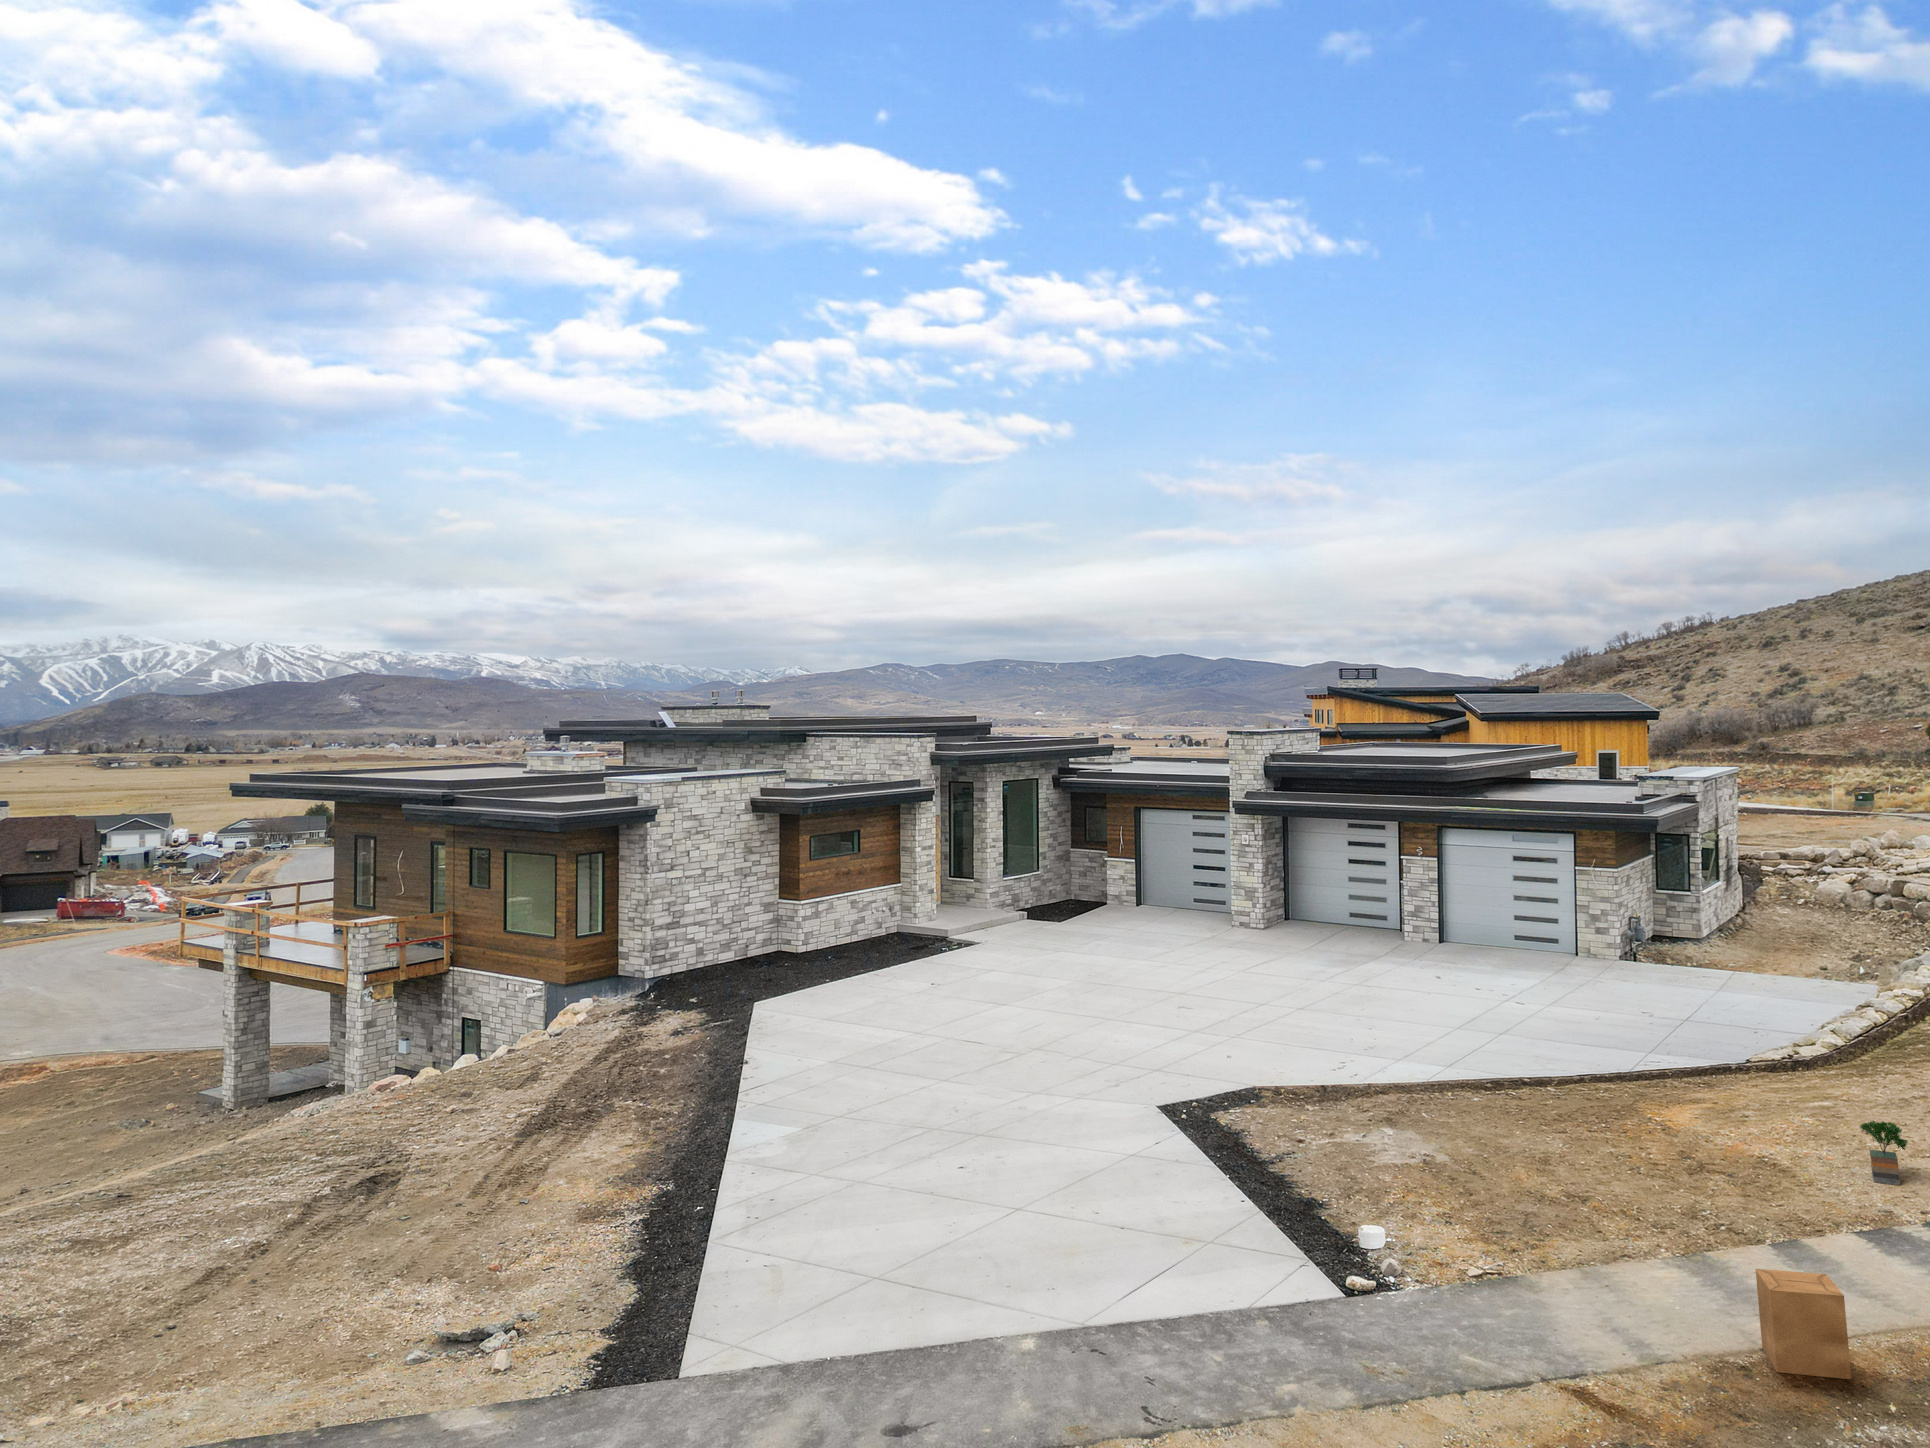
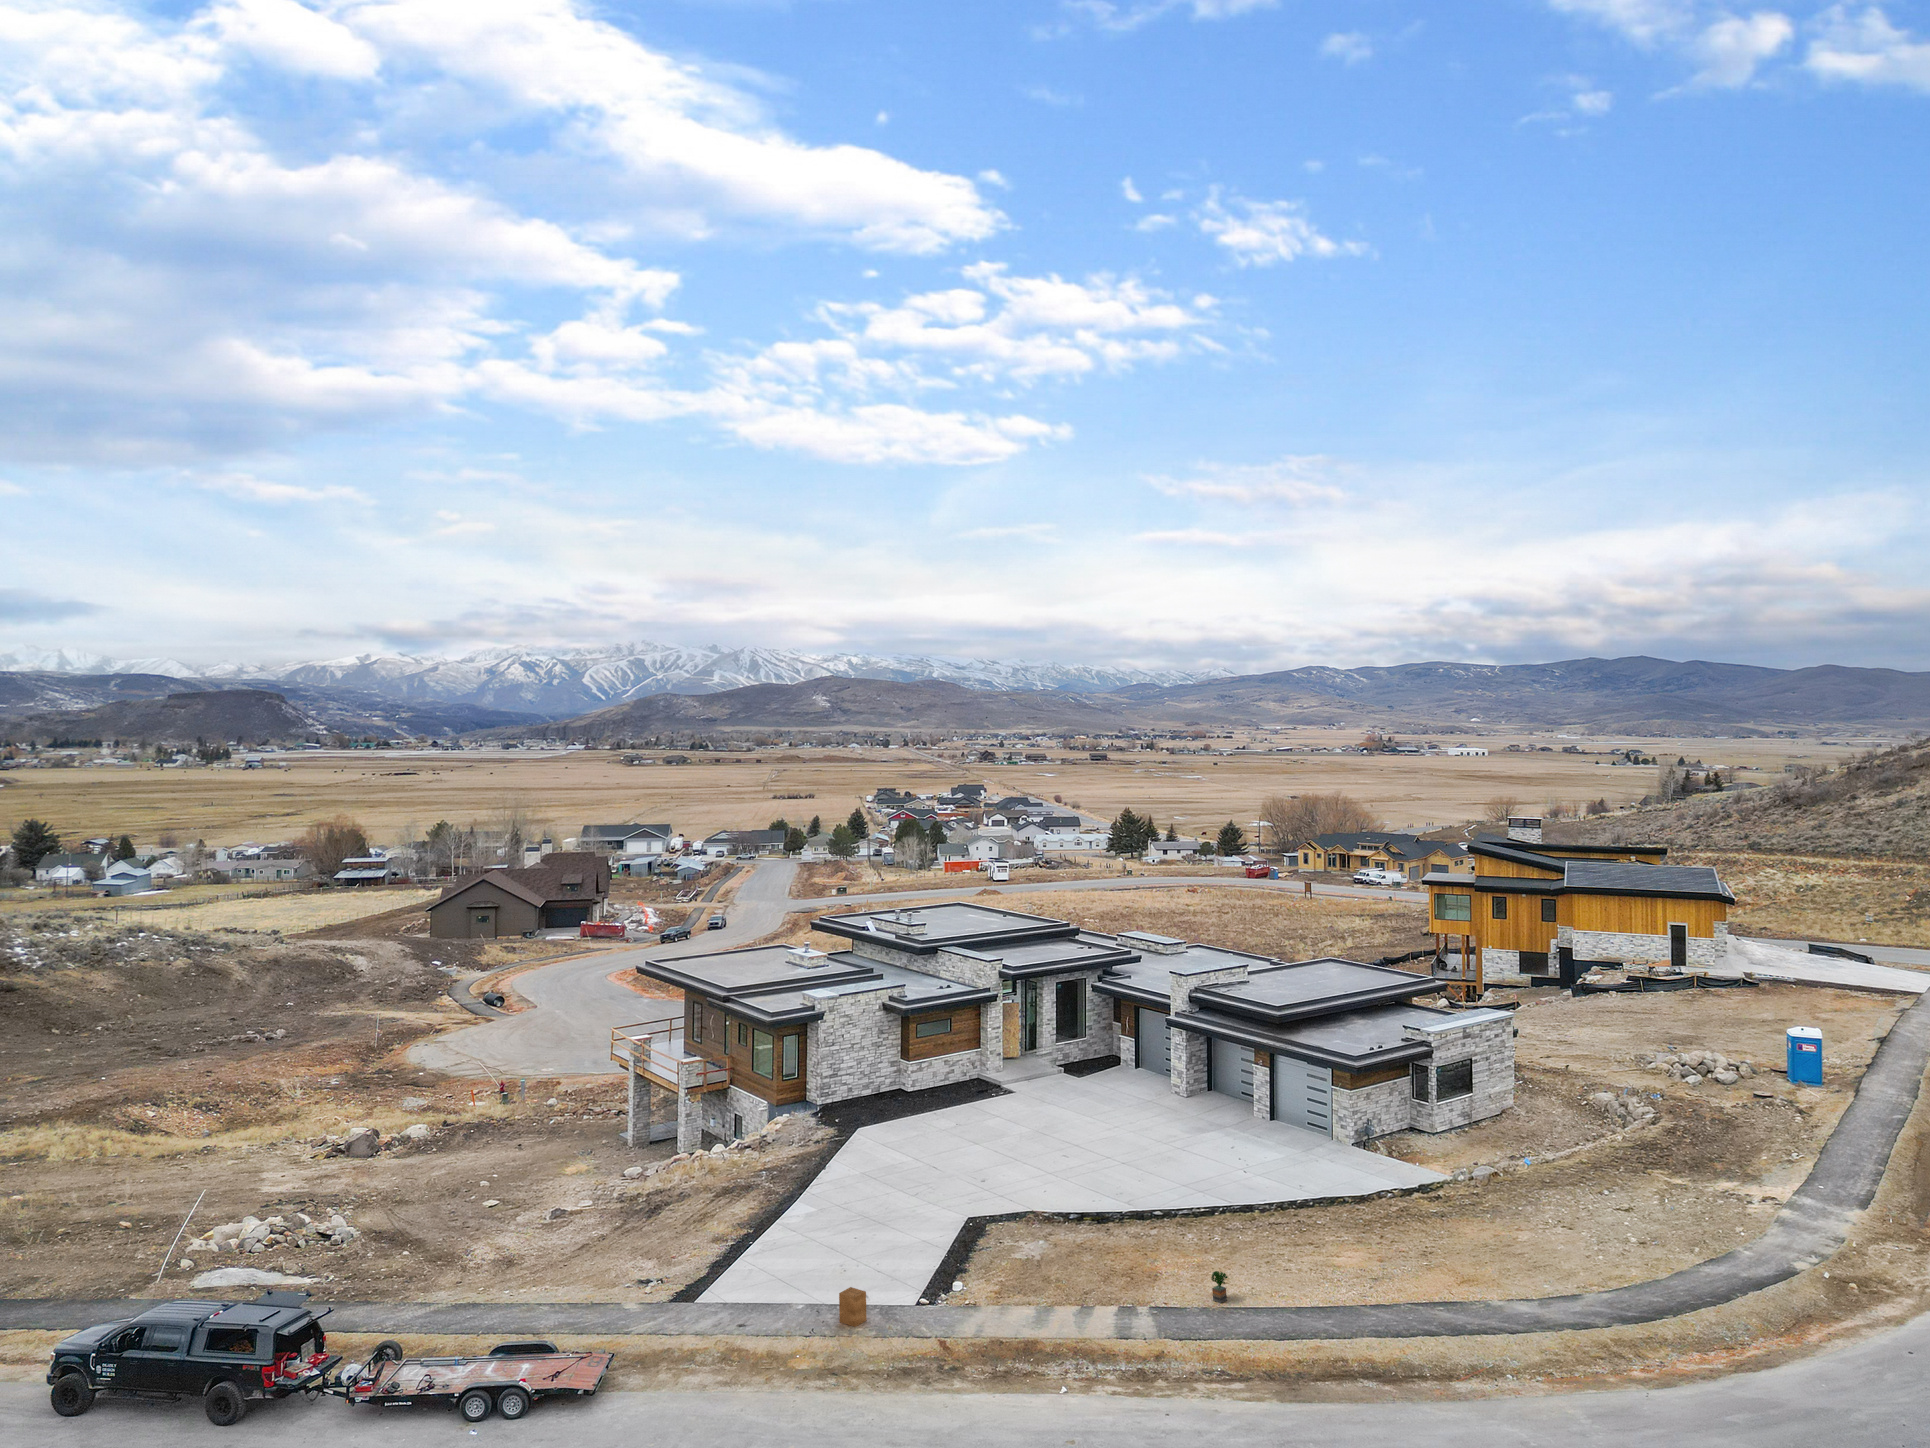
cardboard box: present [1756,1269,1851,1379] -> present [839,1287,867,1327]

